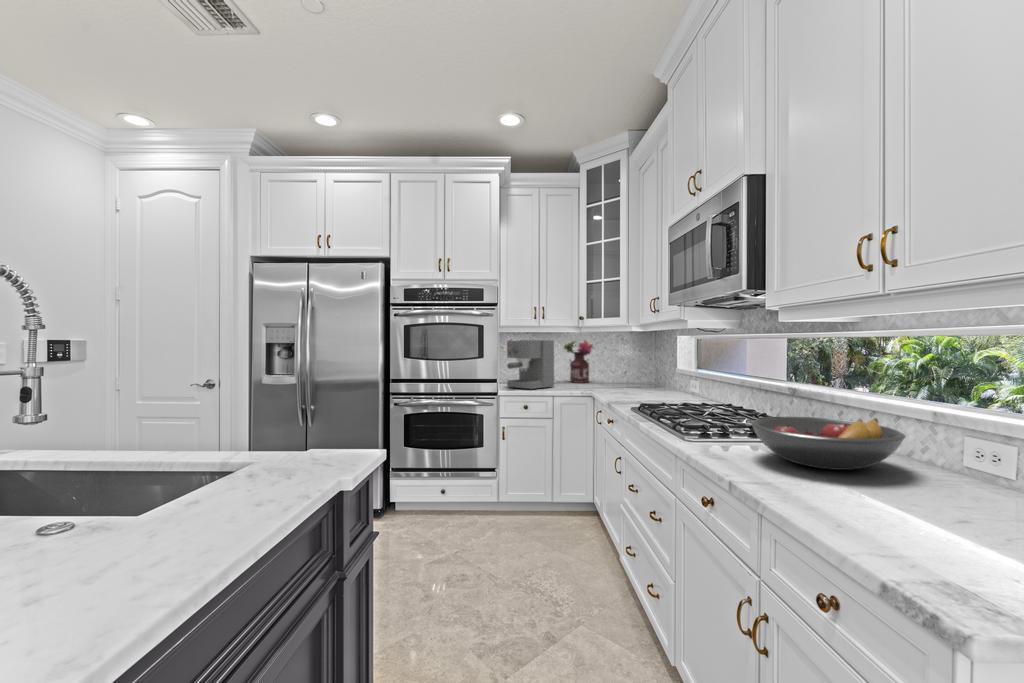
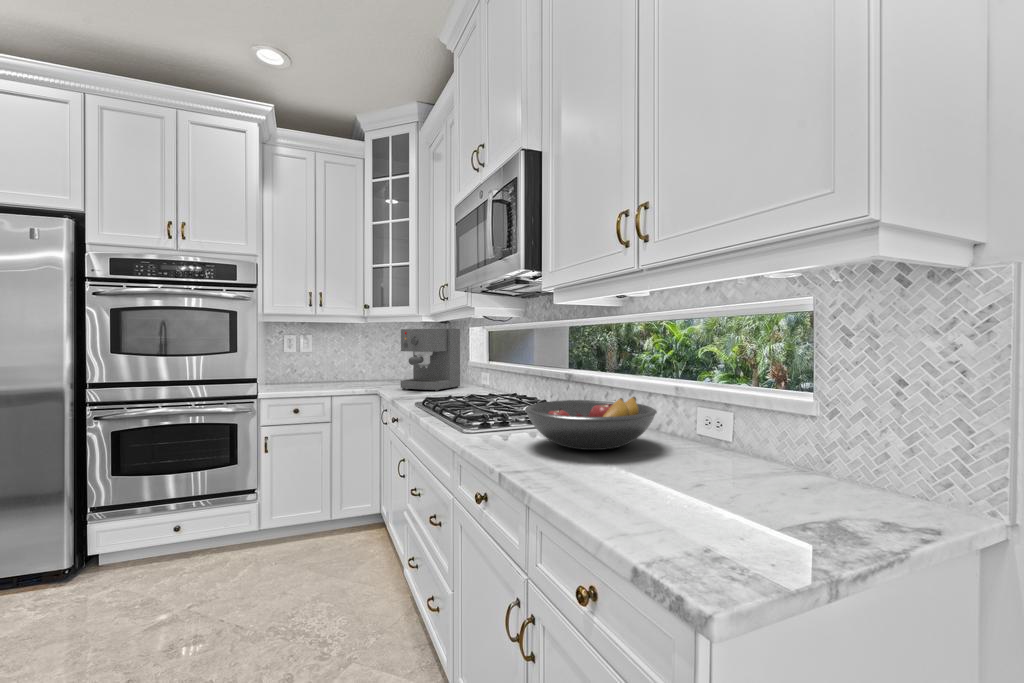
coffee maker: present [507,340,554,390] -> present [401,329,460,391]
flower arrangement: present [564,340,593,383] -> none [346,331,383,380]

